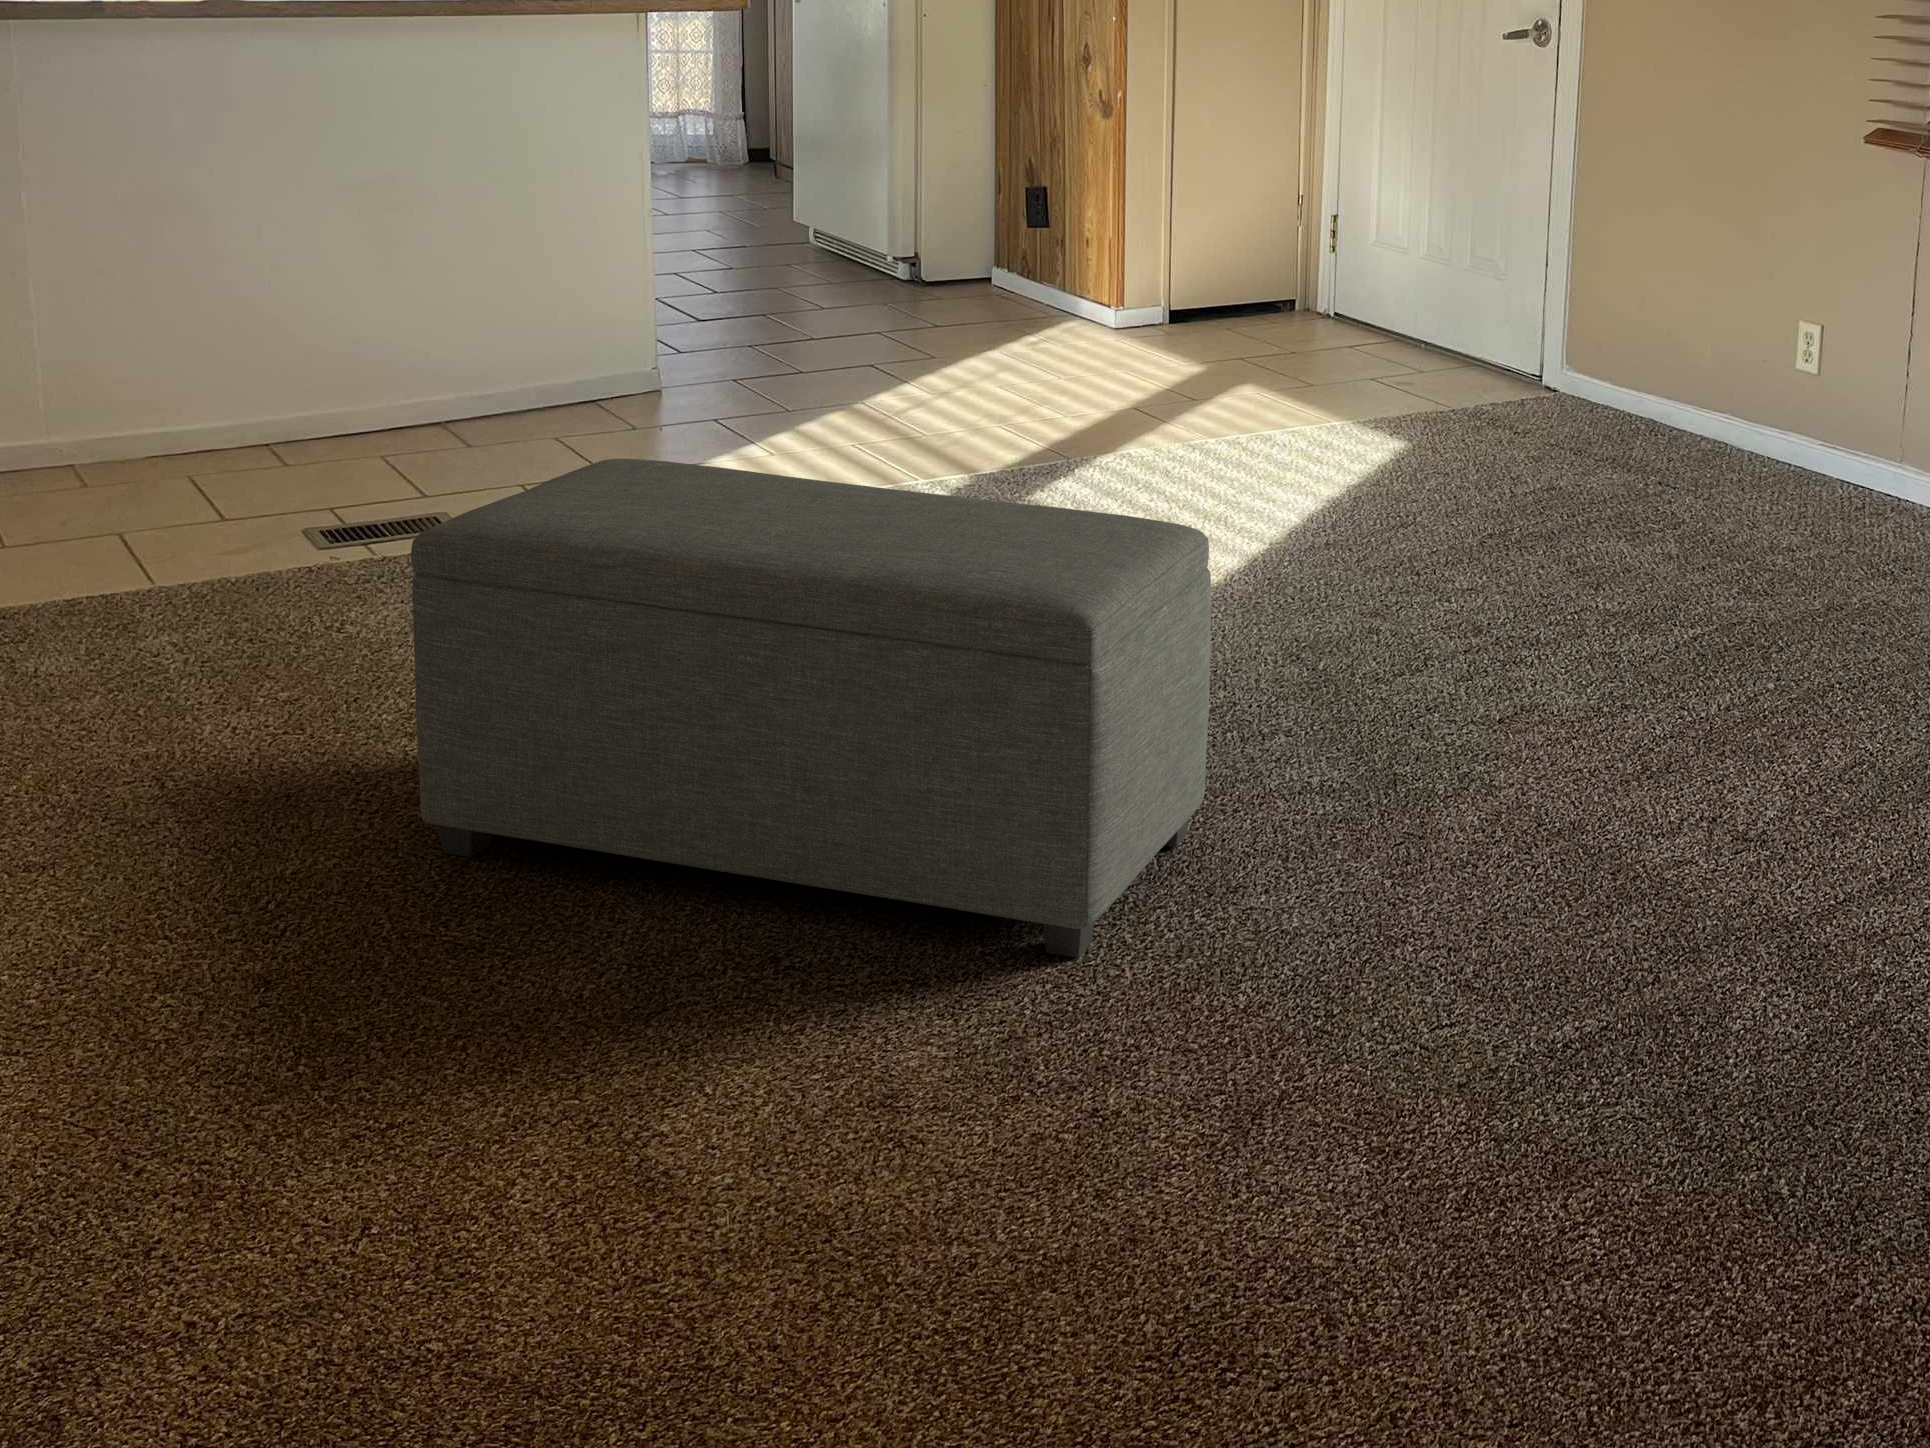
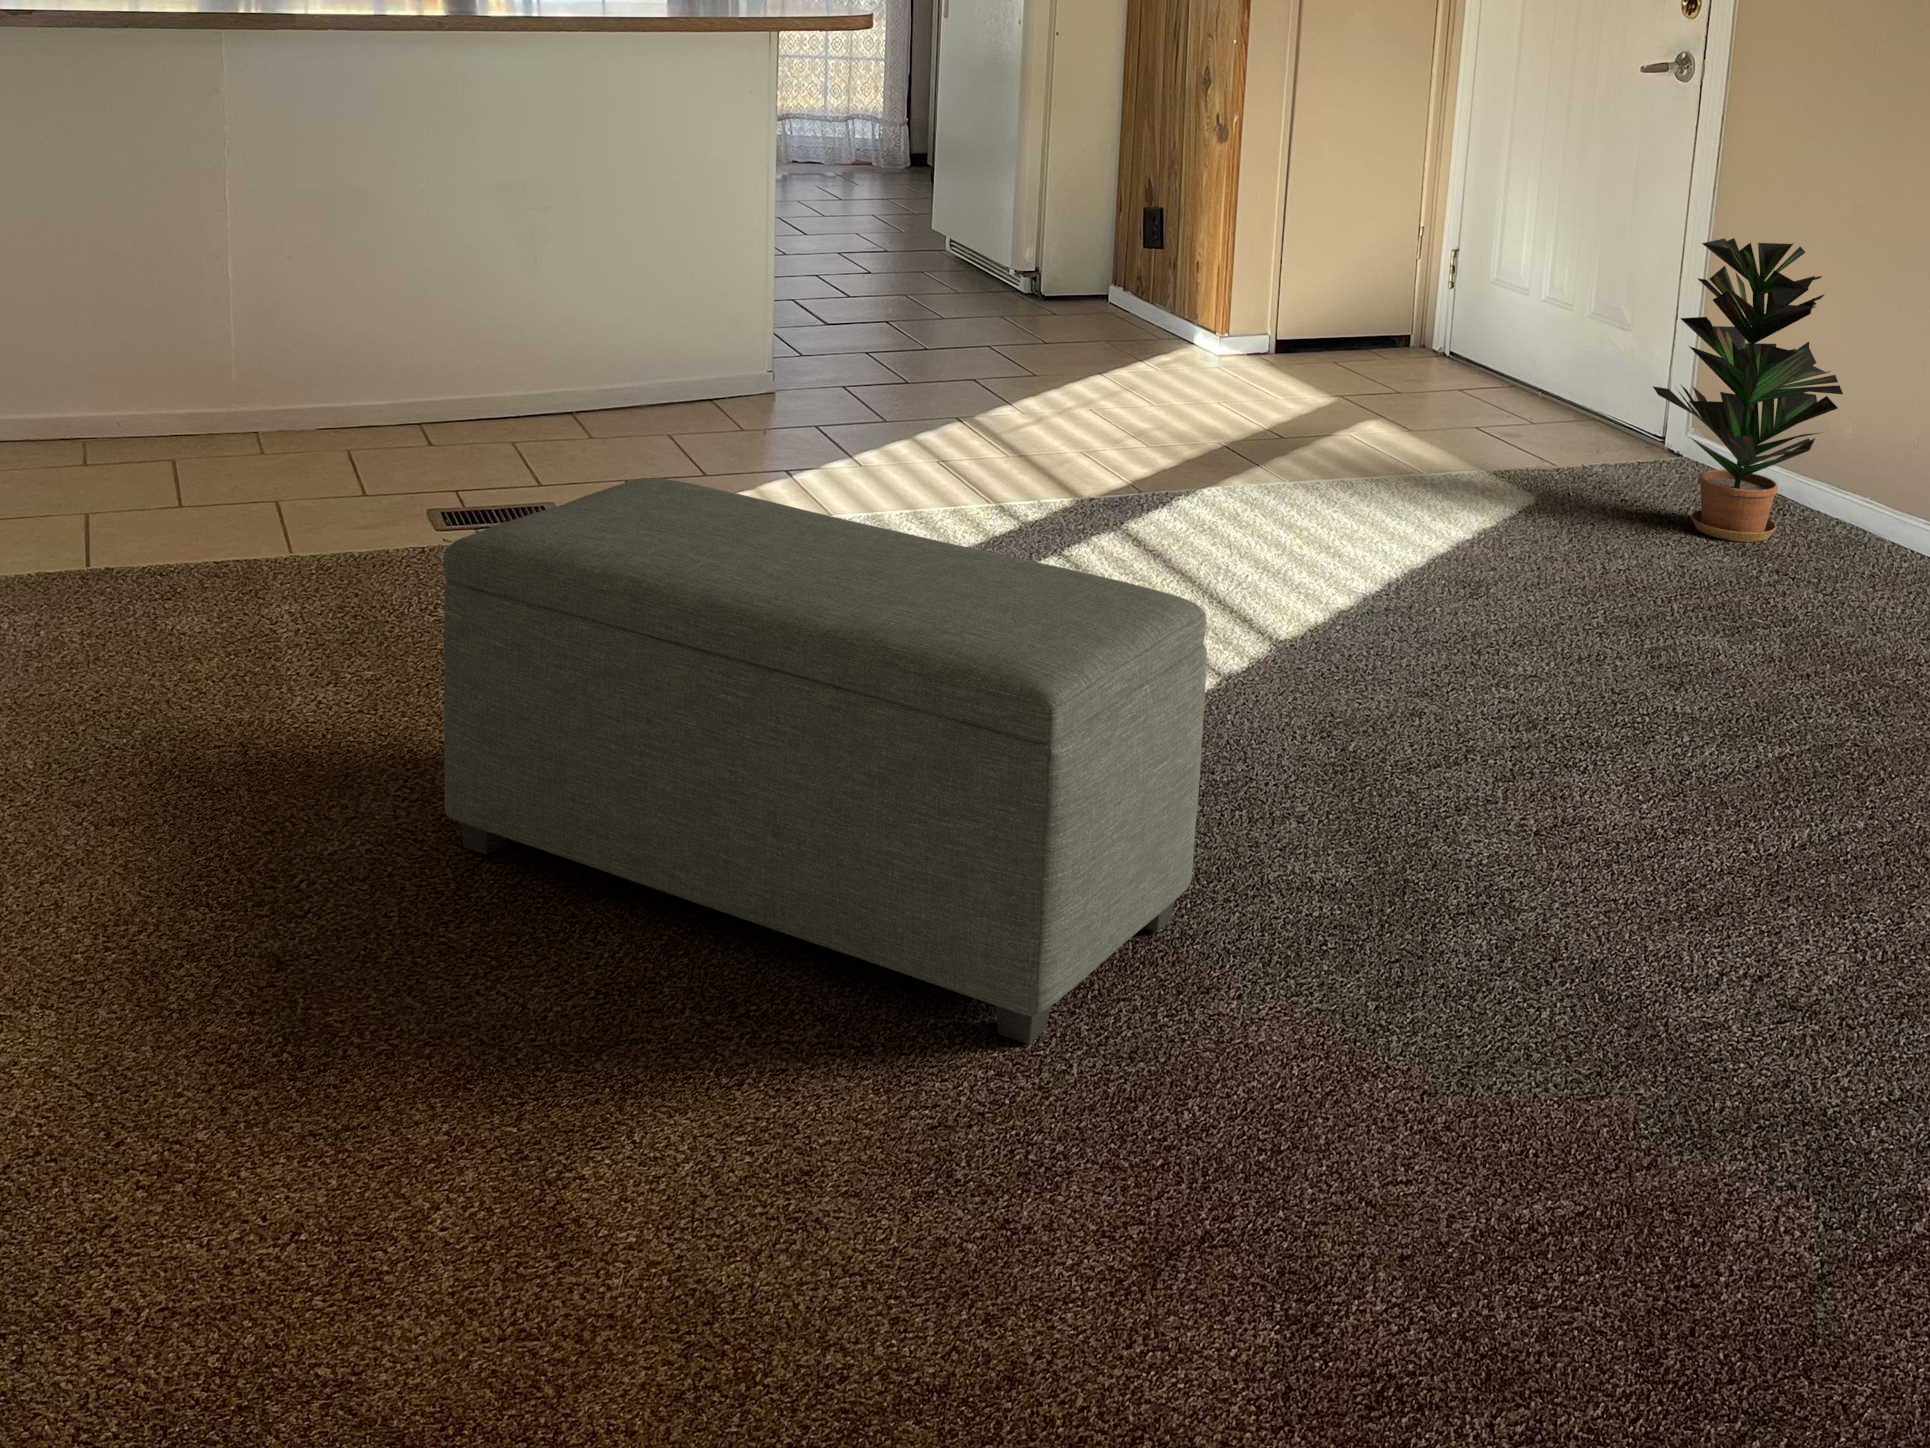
potted plant: none [1540,186,1707,464] -> present [1653,238,1843,542]

